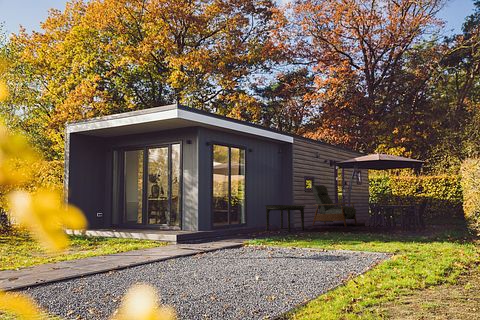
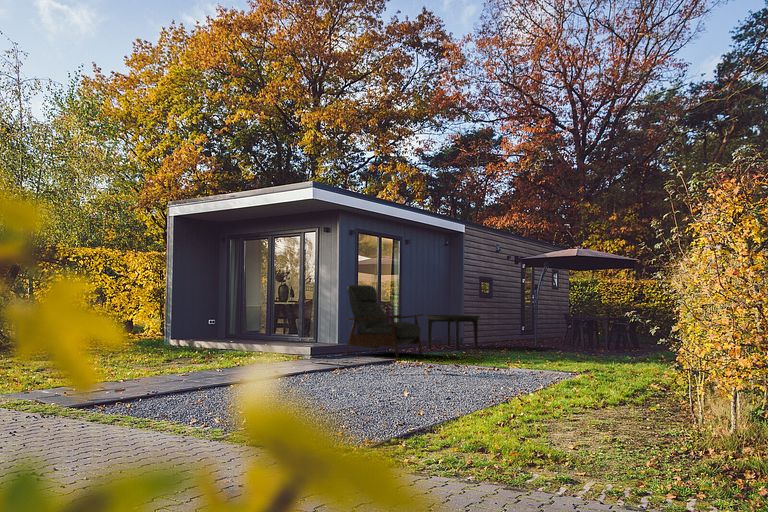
chair: present [312,185,357,227] -> present [346,285,424,357]

